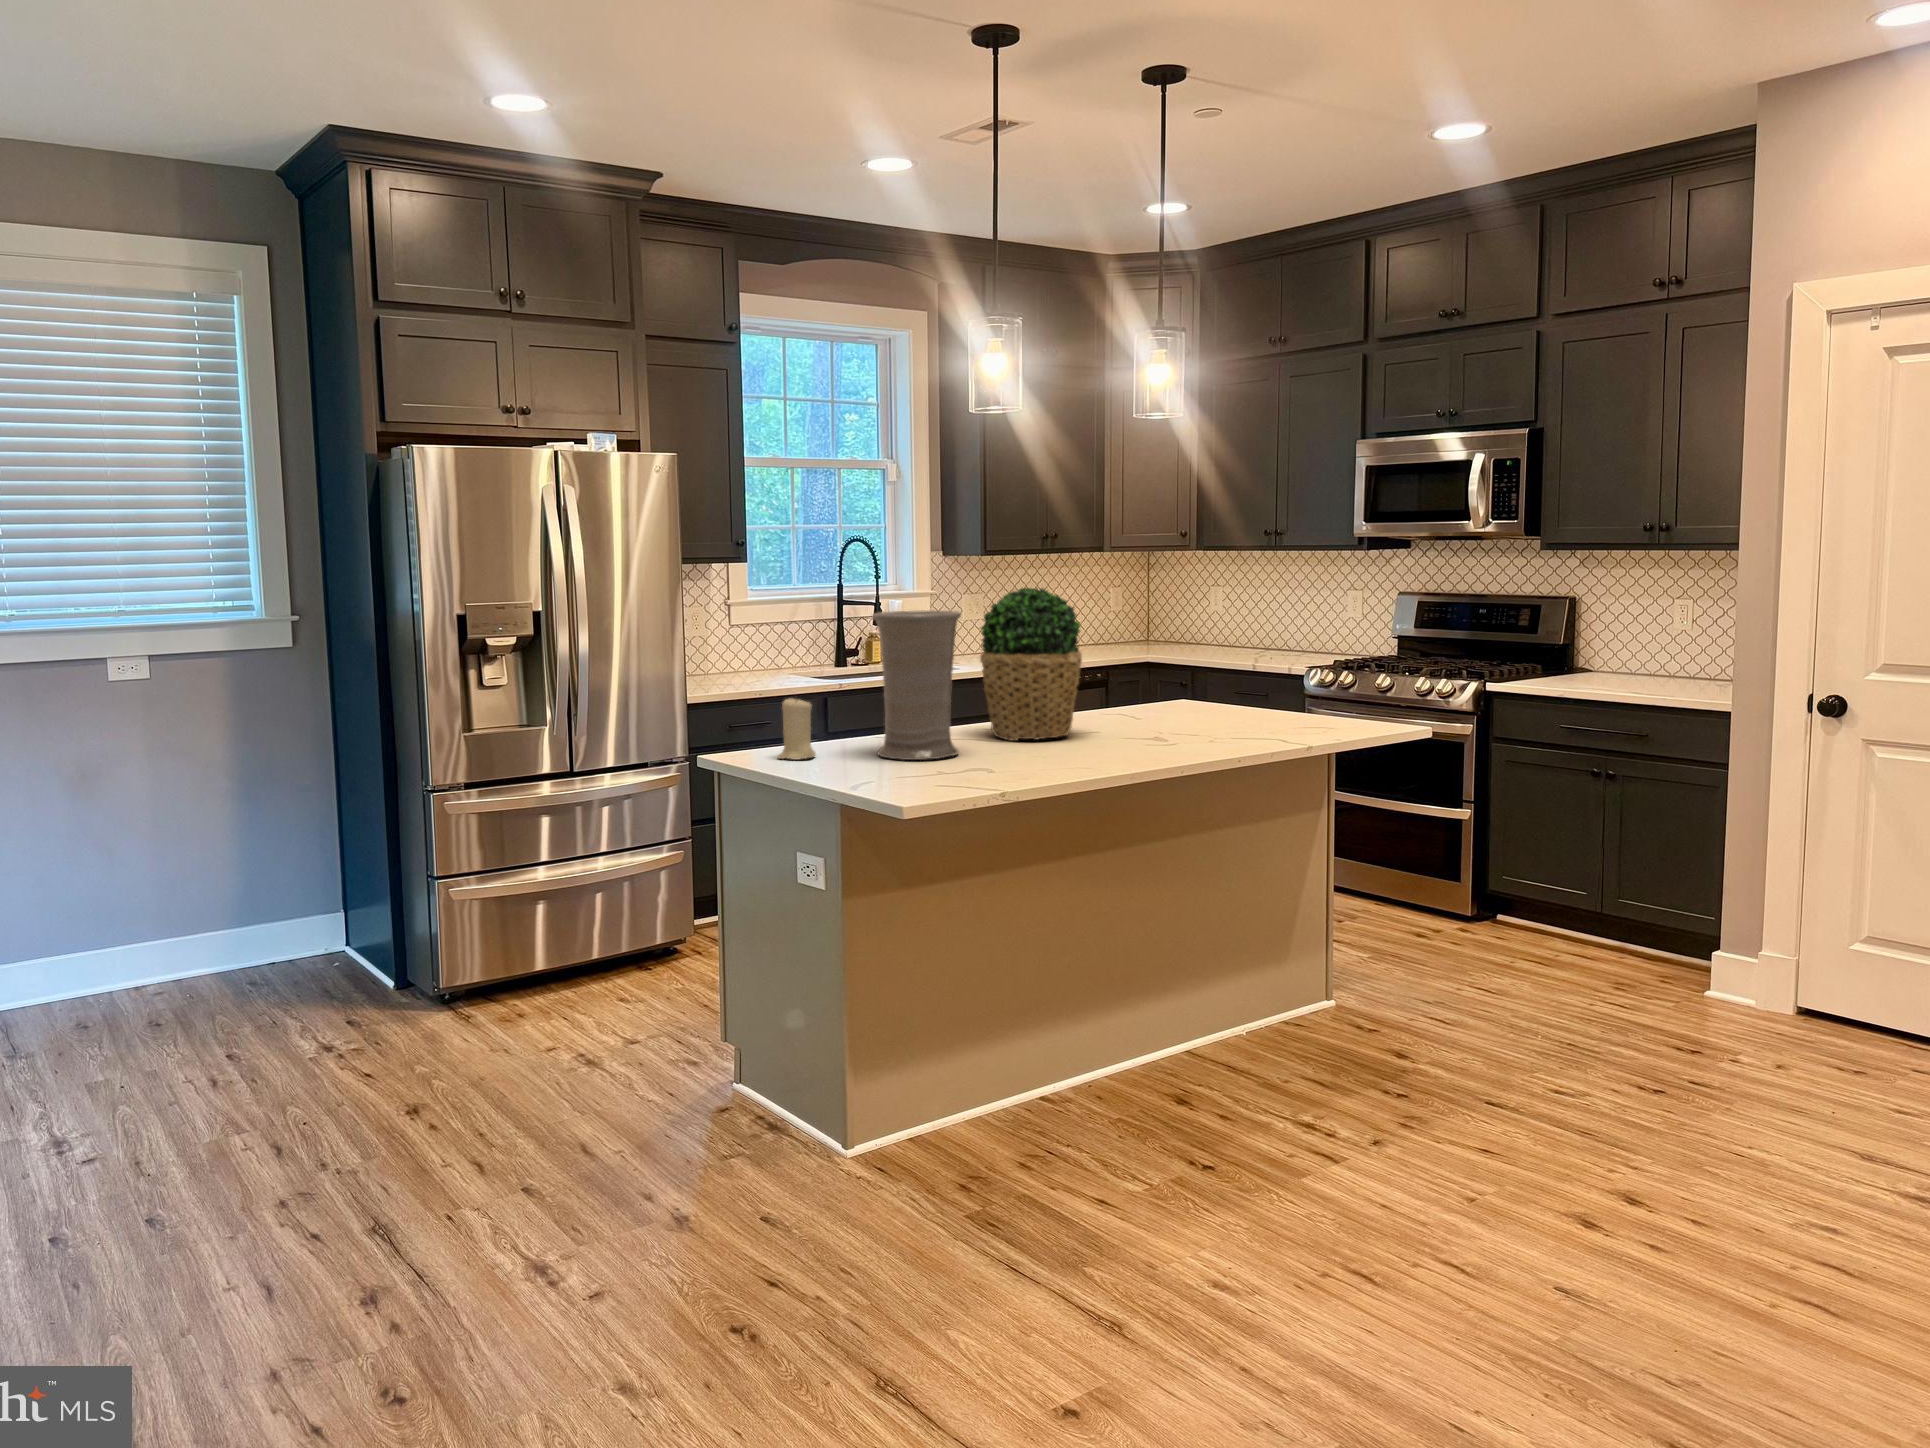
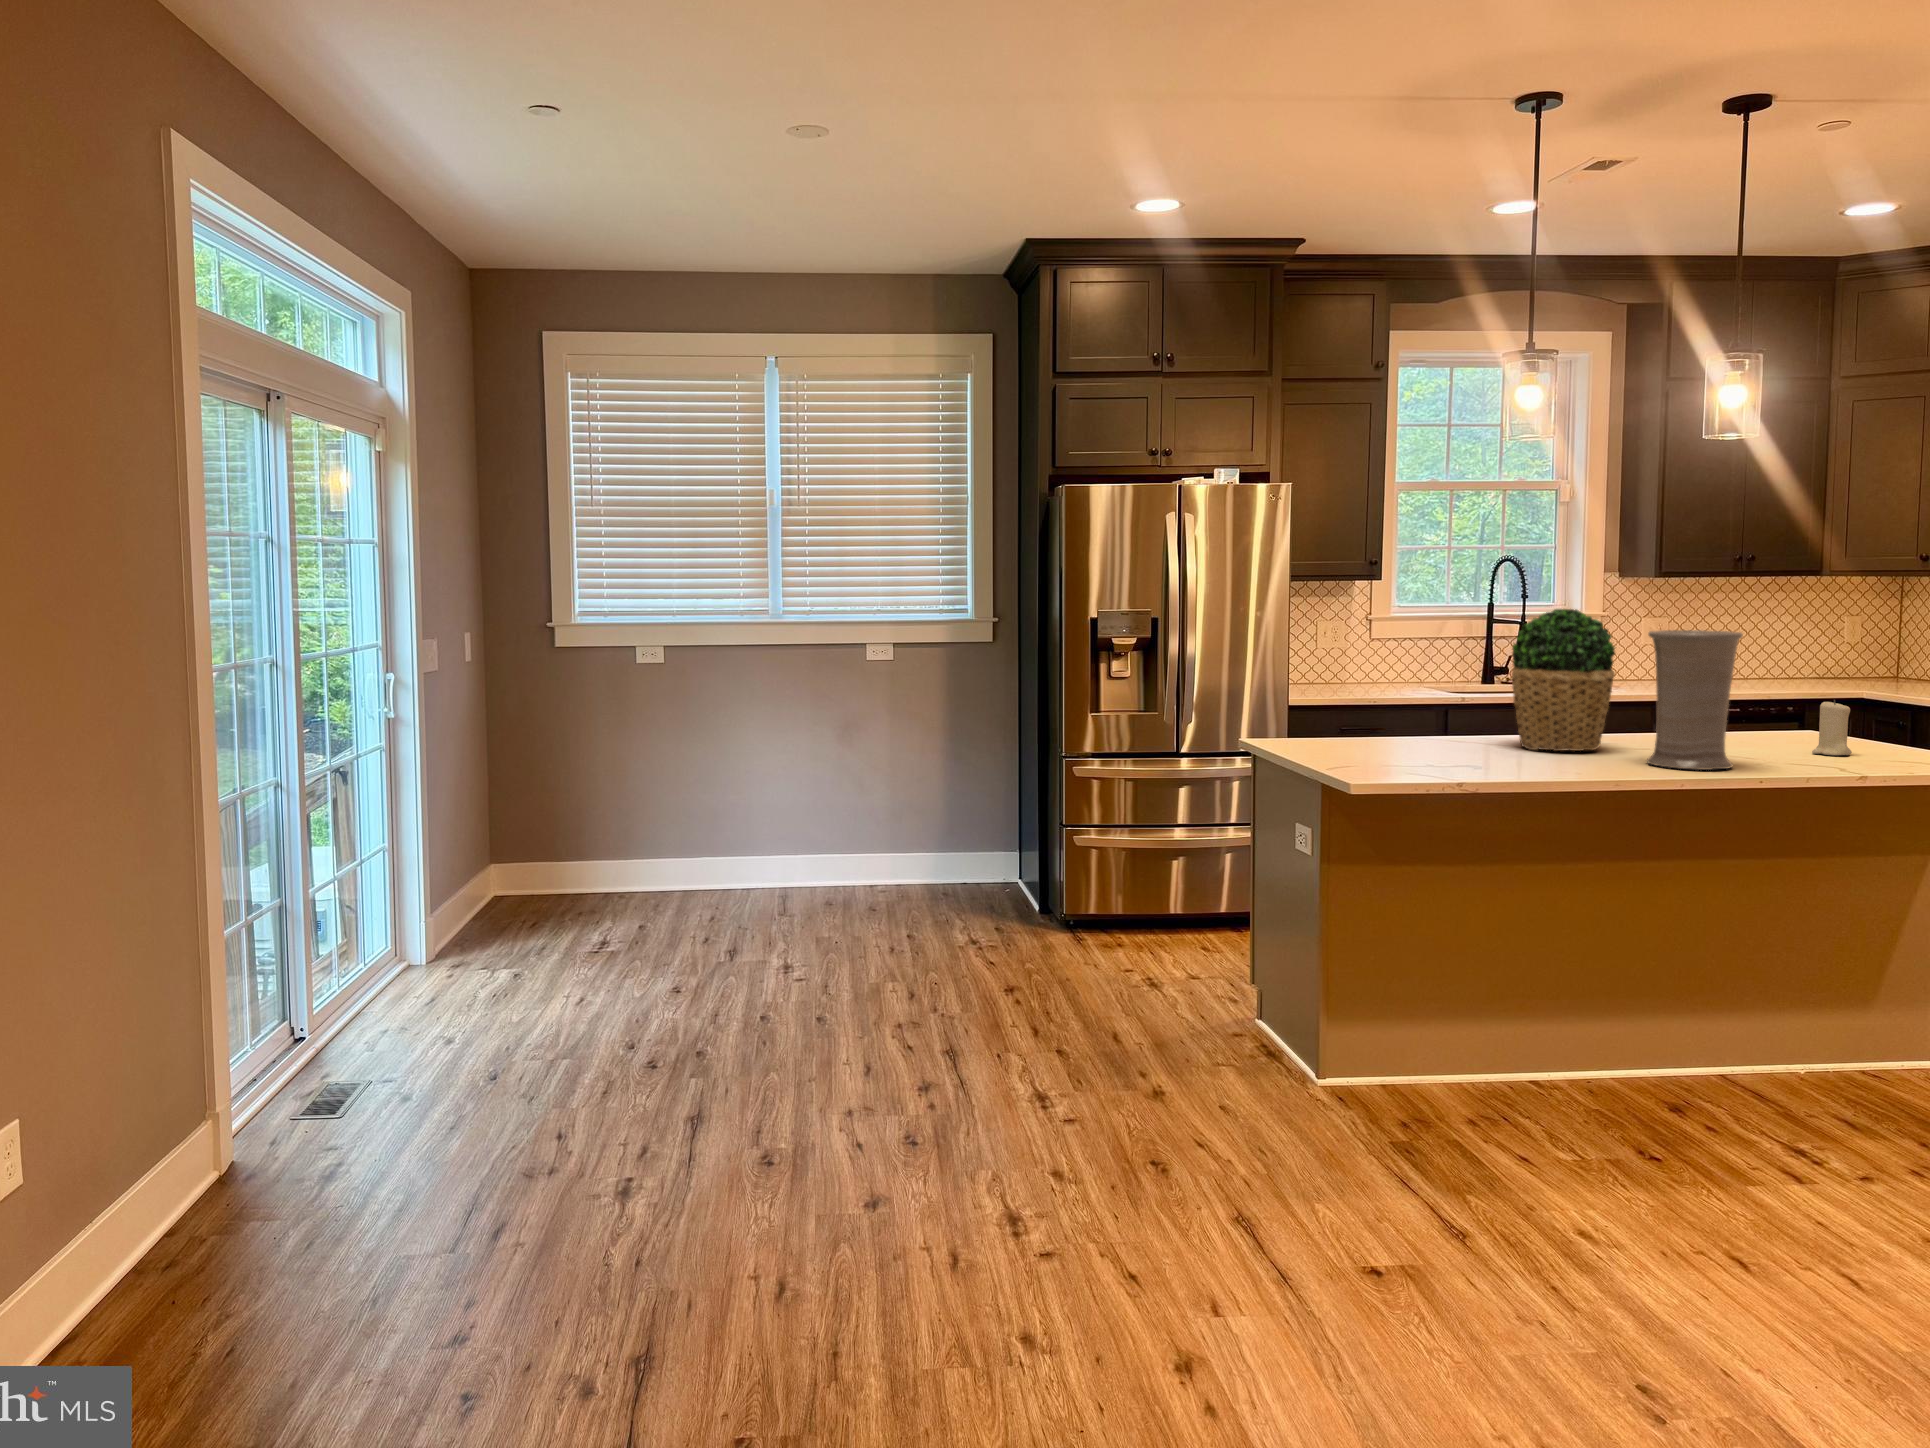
vase: present [872,610,961,760] -> present [1647,630,1743,770]
candle: present [778,698,816,760] -> present [1812,700,1852,755]

